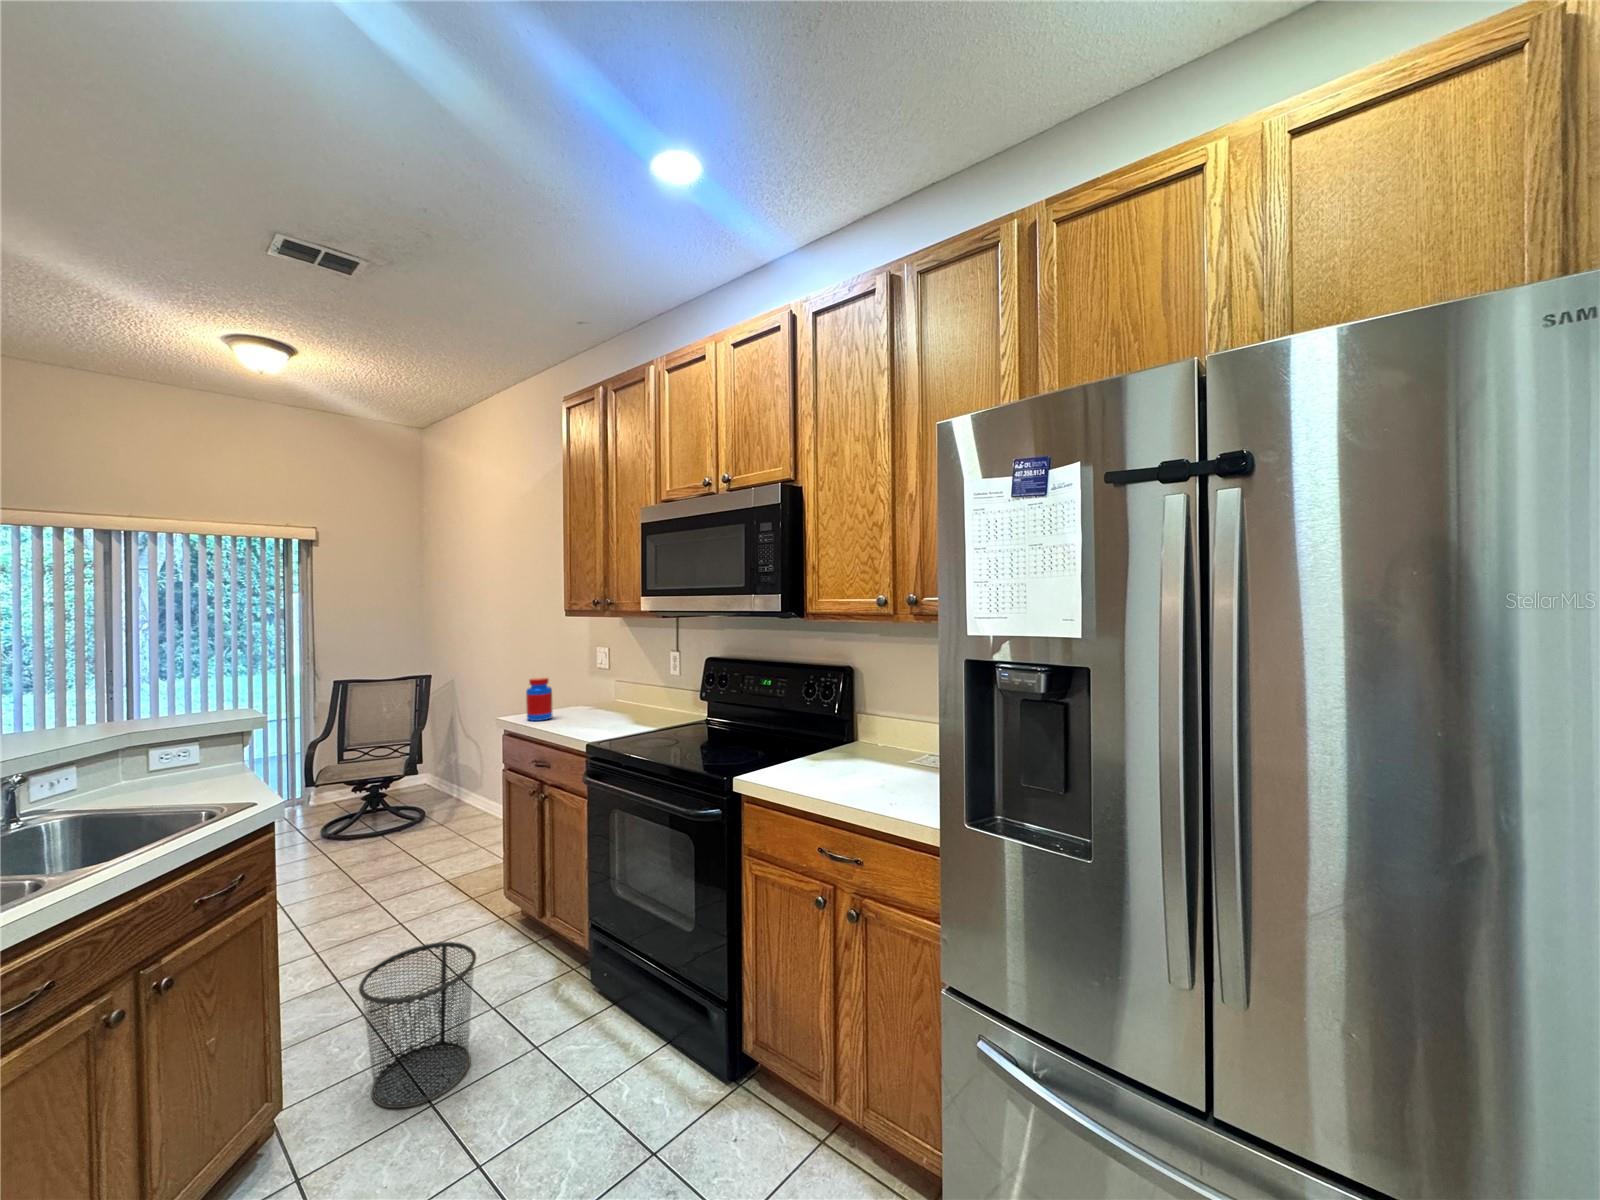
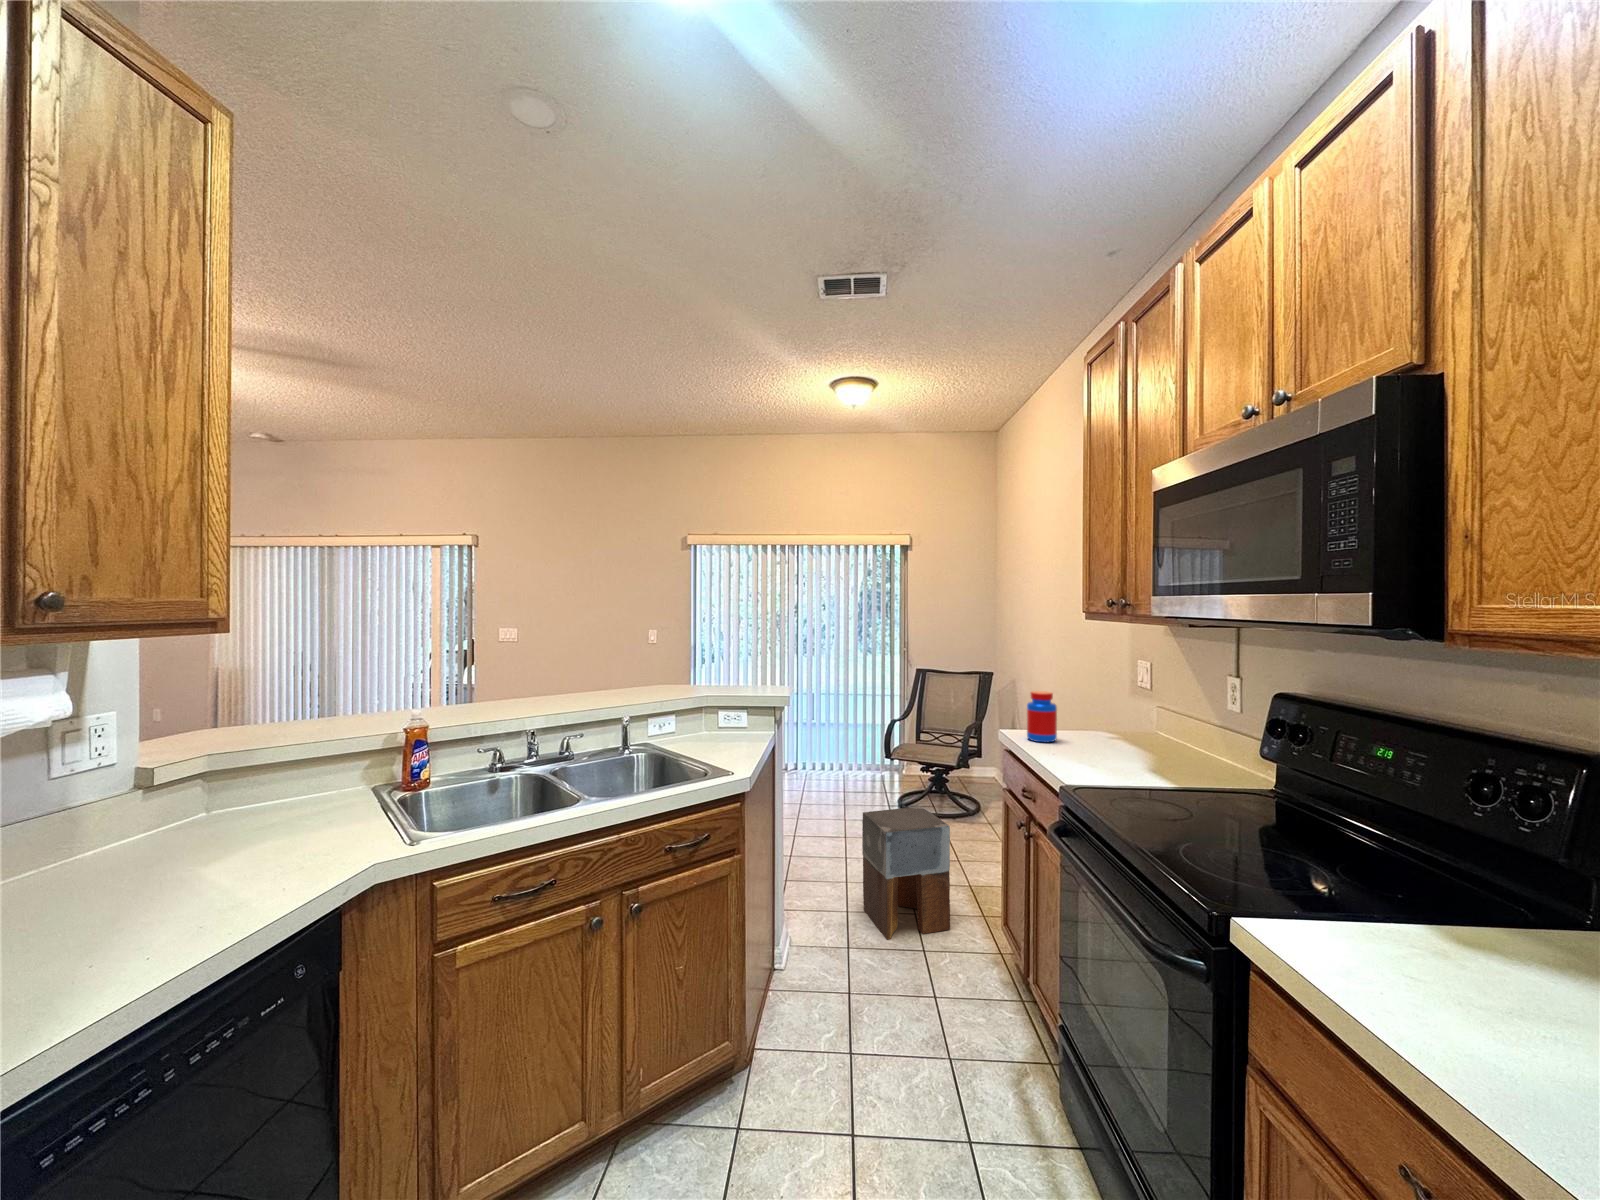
stool: none [332,816,445,959] -> present [862,807,950,940]
waste bin: present [359,942,476,1108] -> none [811,950,916,1125]

